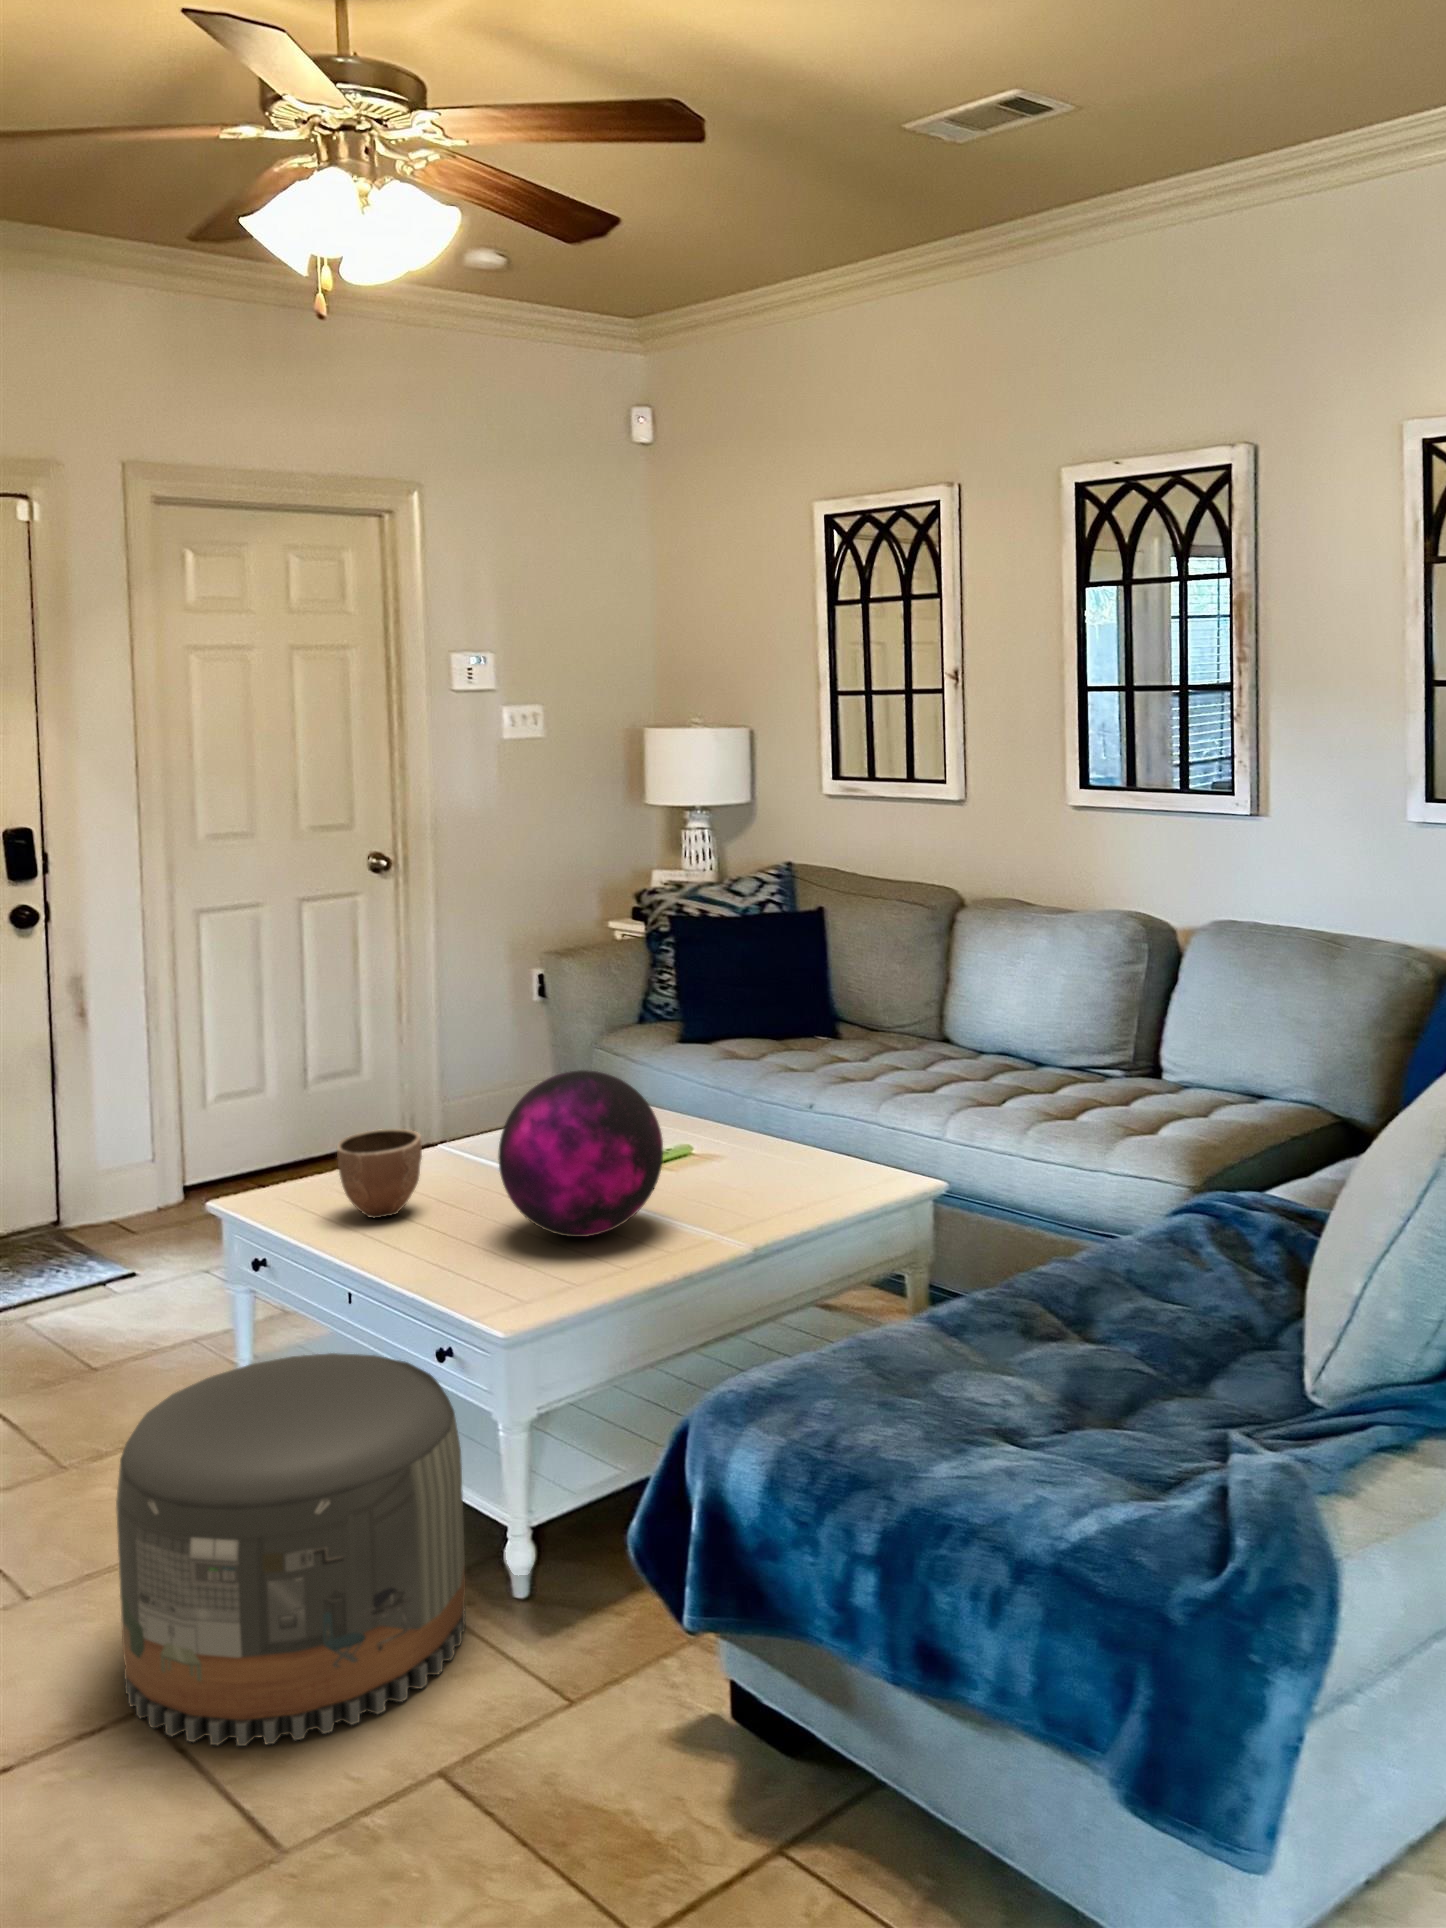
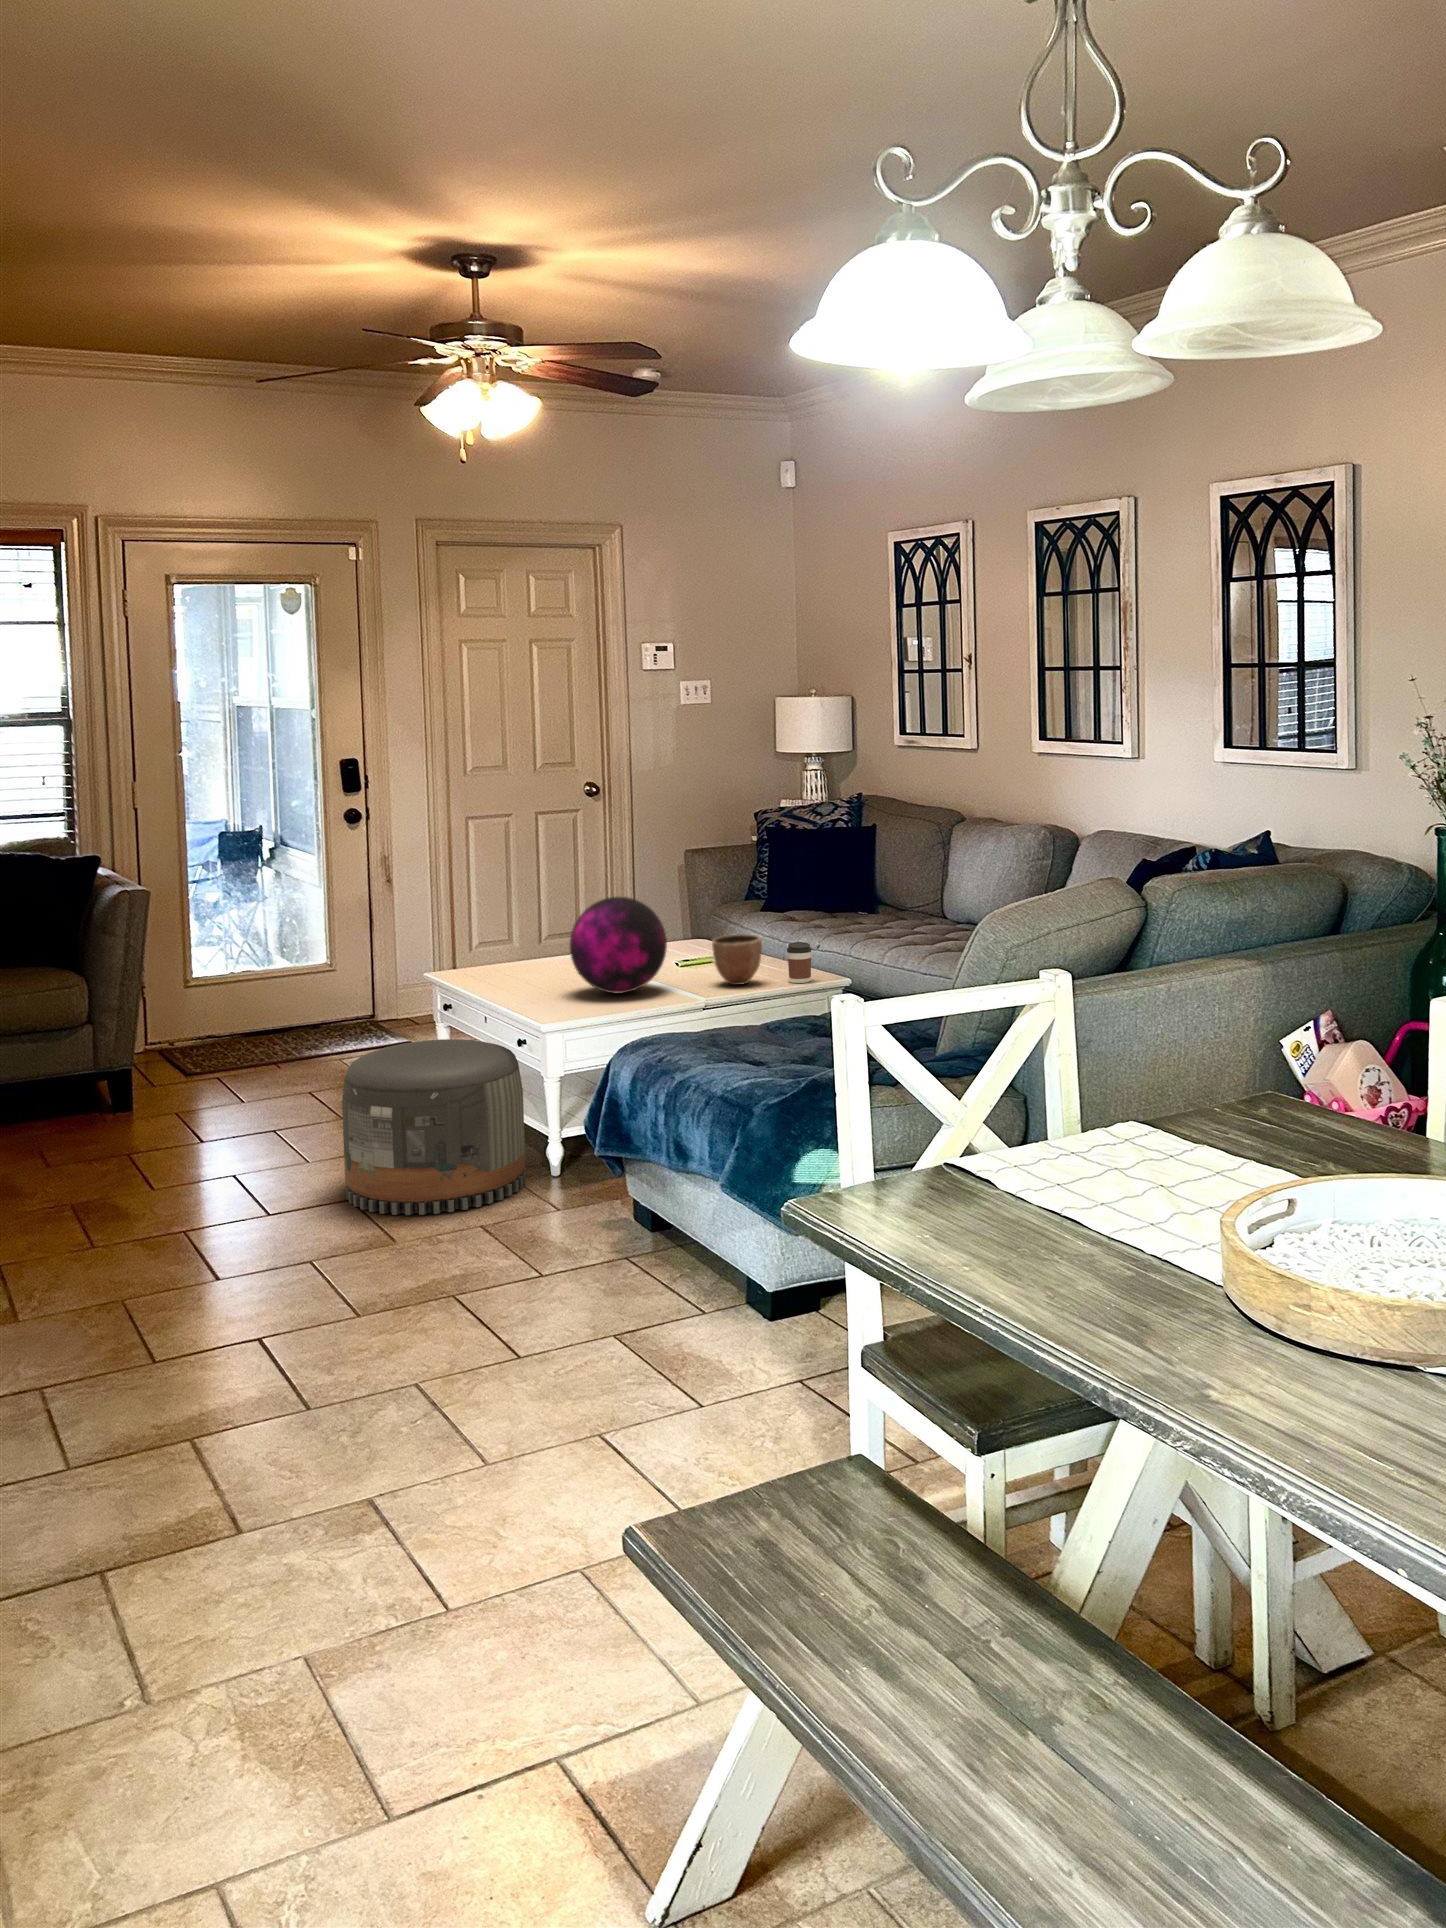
coffee cup: none [840,1124,879,1192] -> present [787,942,811,983]
decorative bowl: present [337,1129,422,1218] -> present [712,934,762,985]

